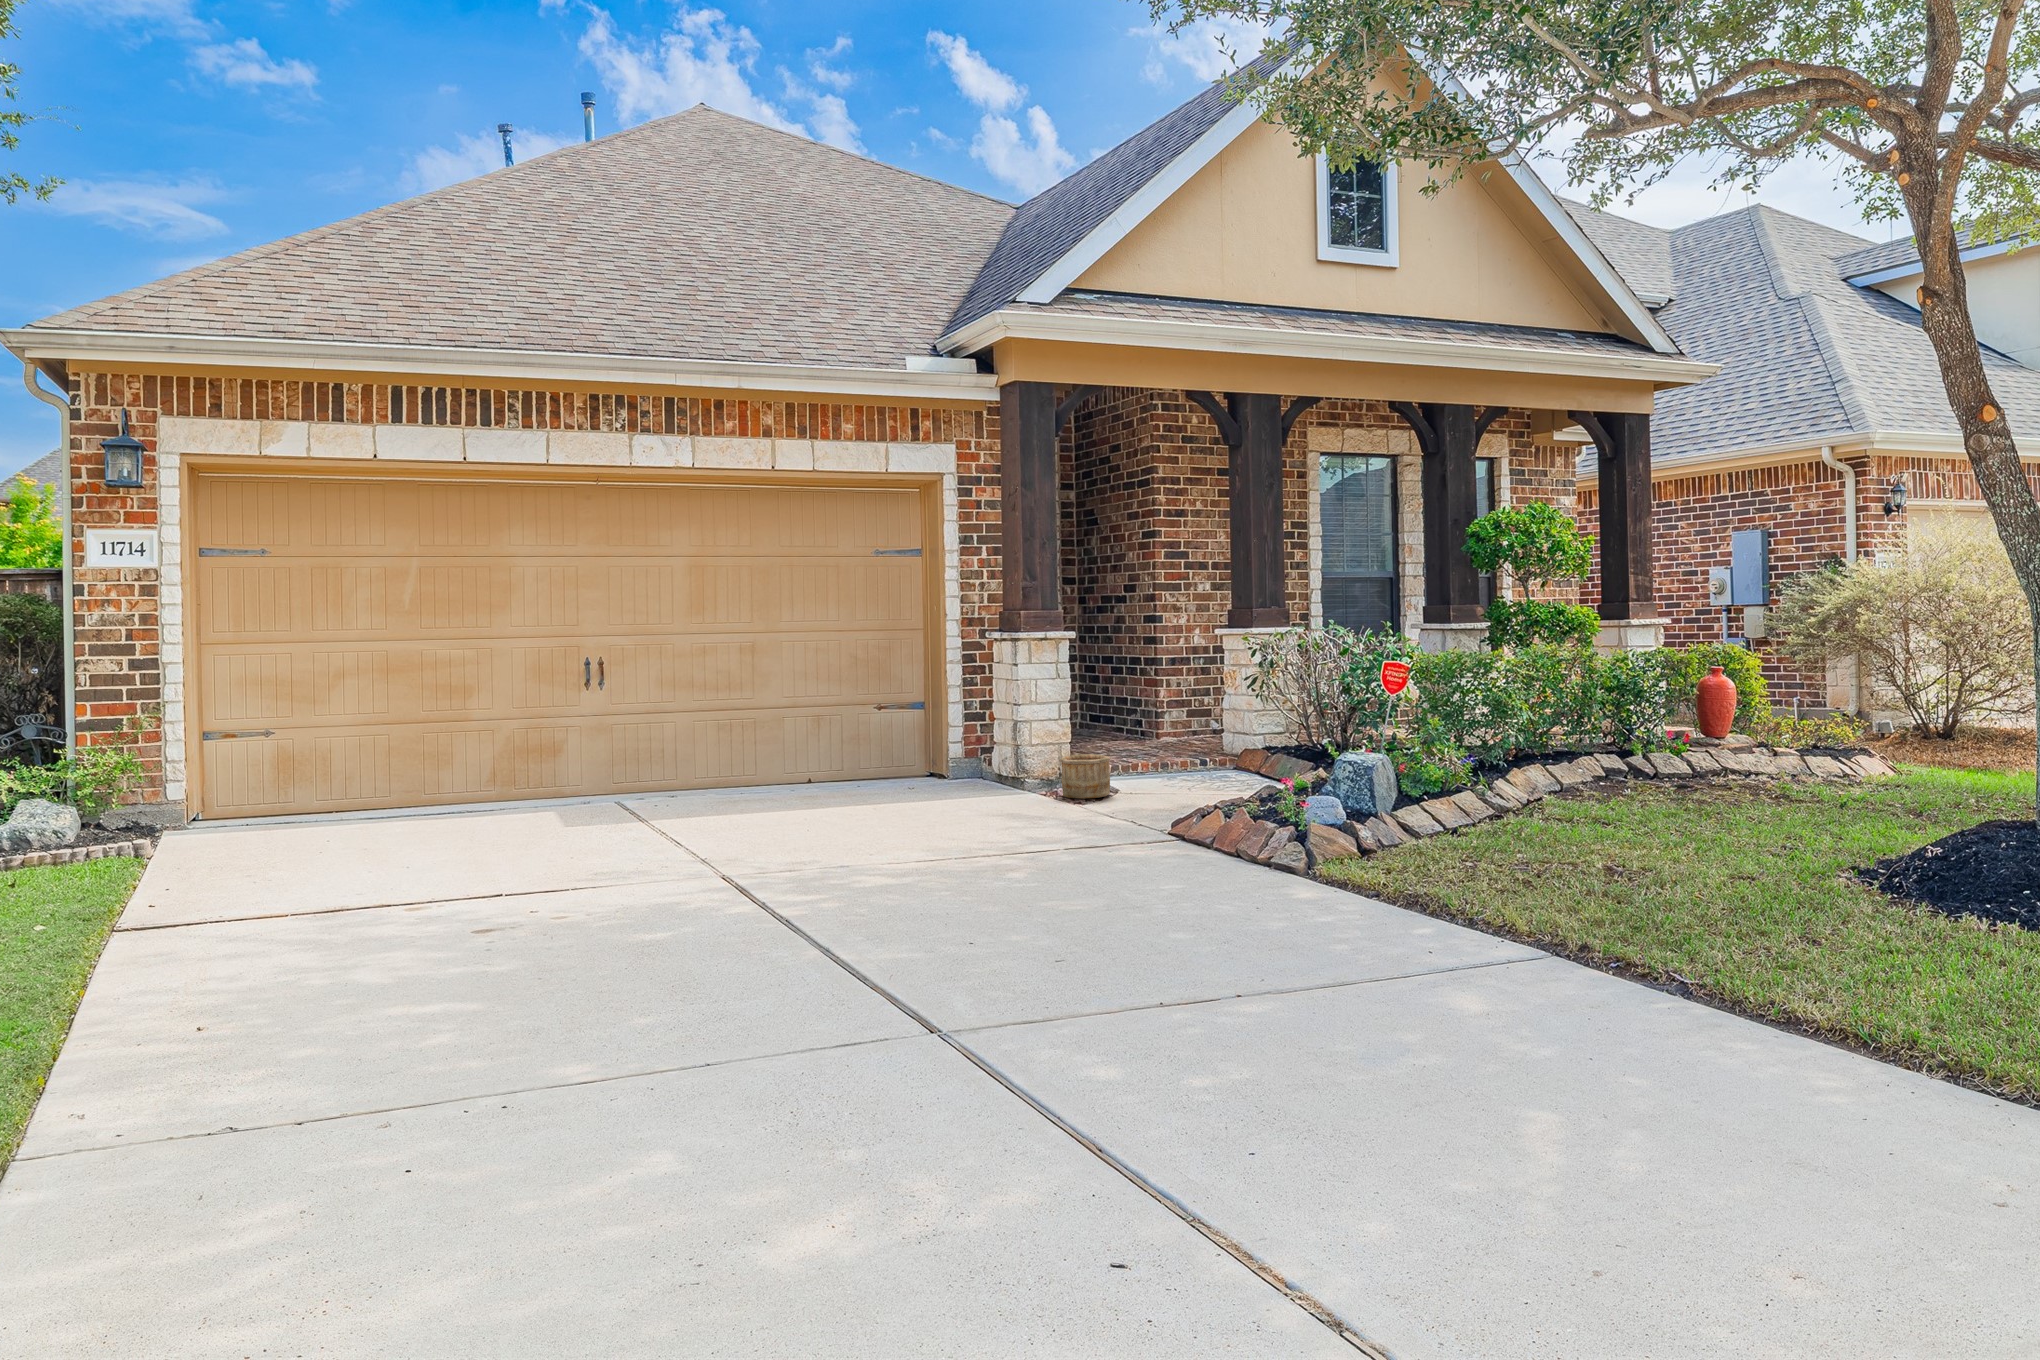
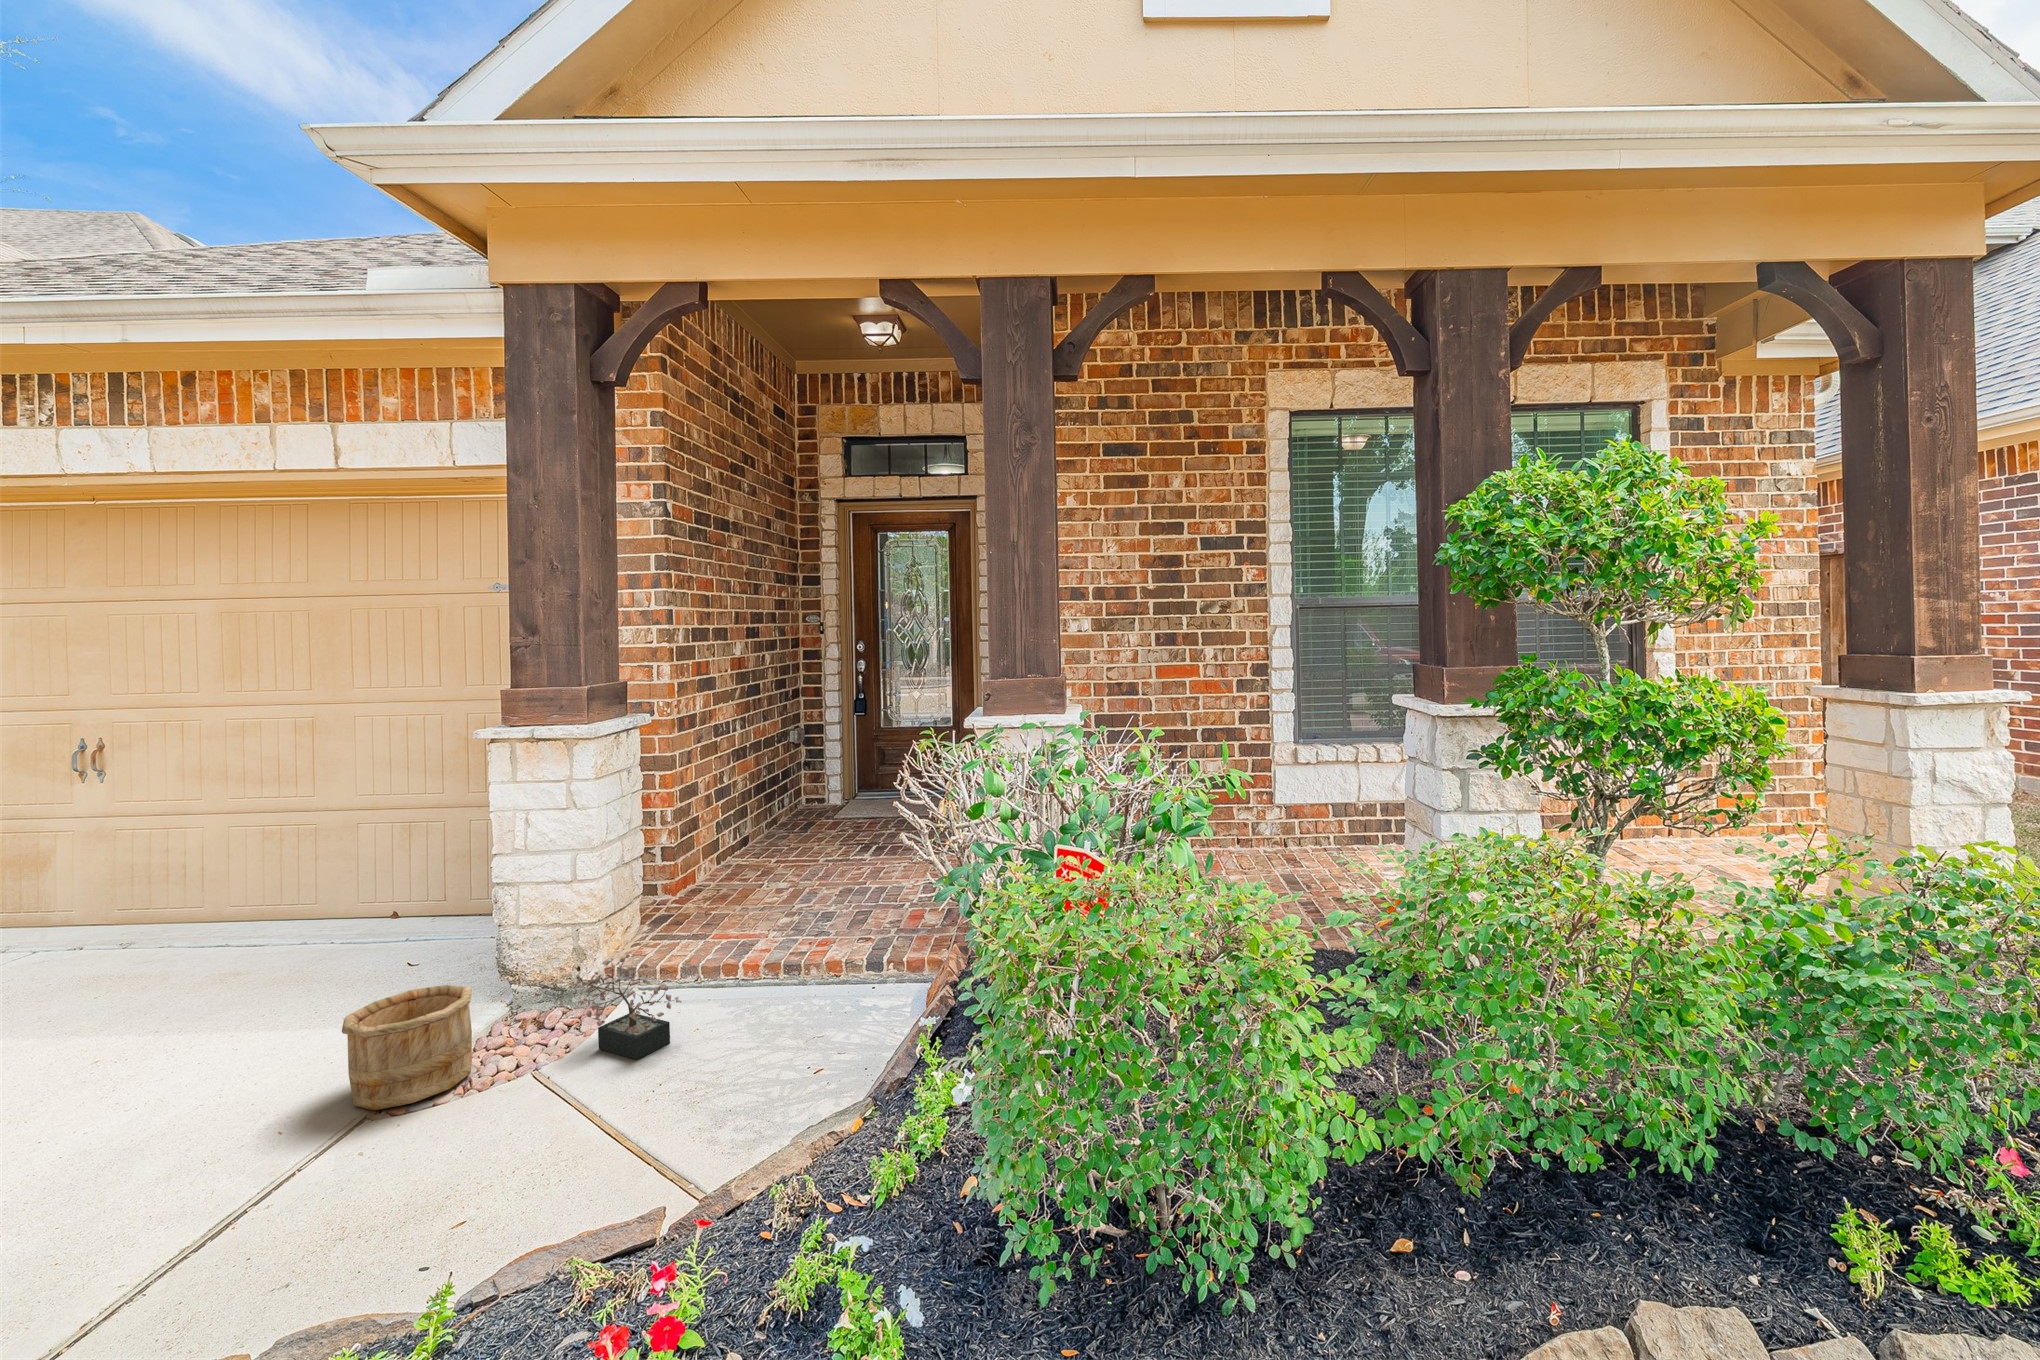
decorative plant: none [1122,746,1172,788] -> present [576,955,682,1060]

